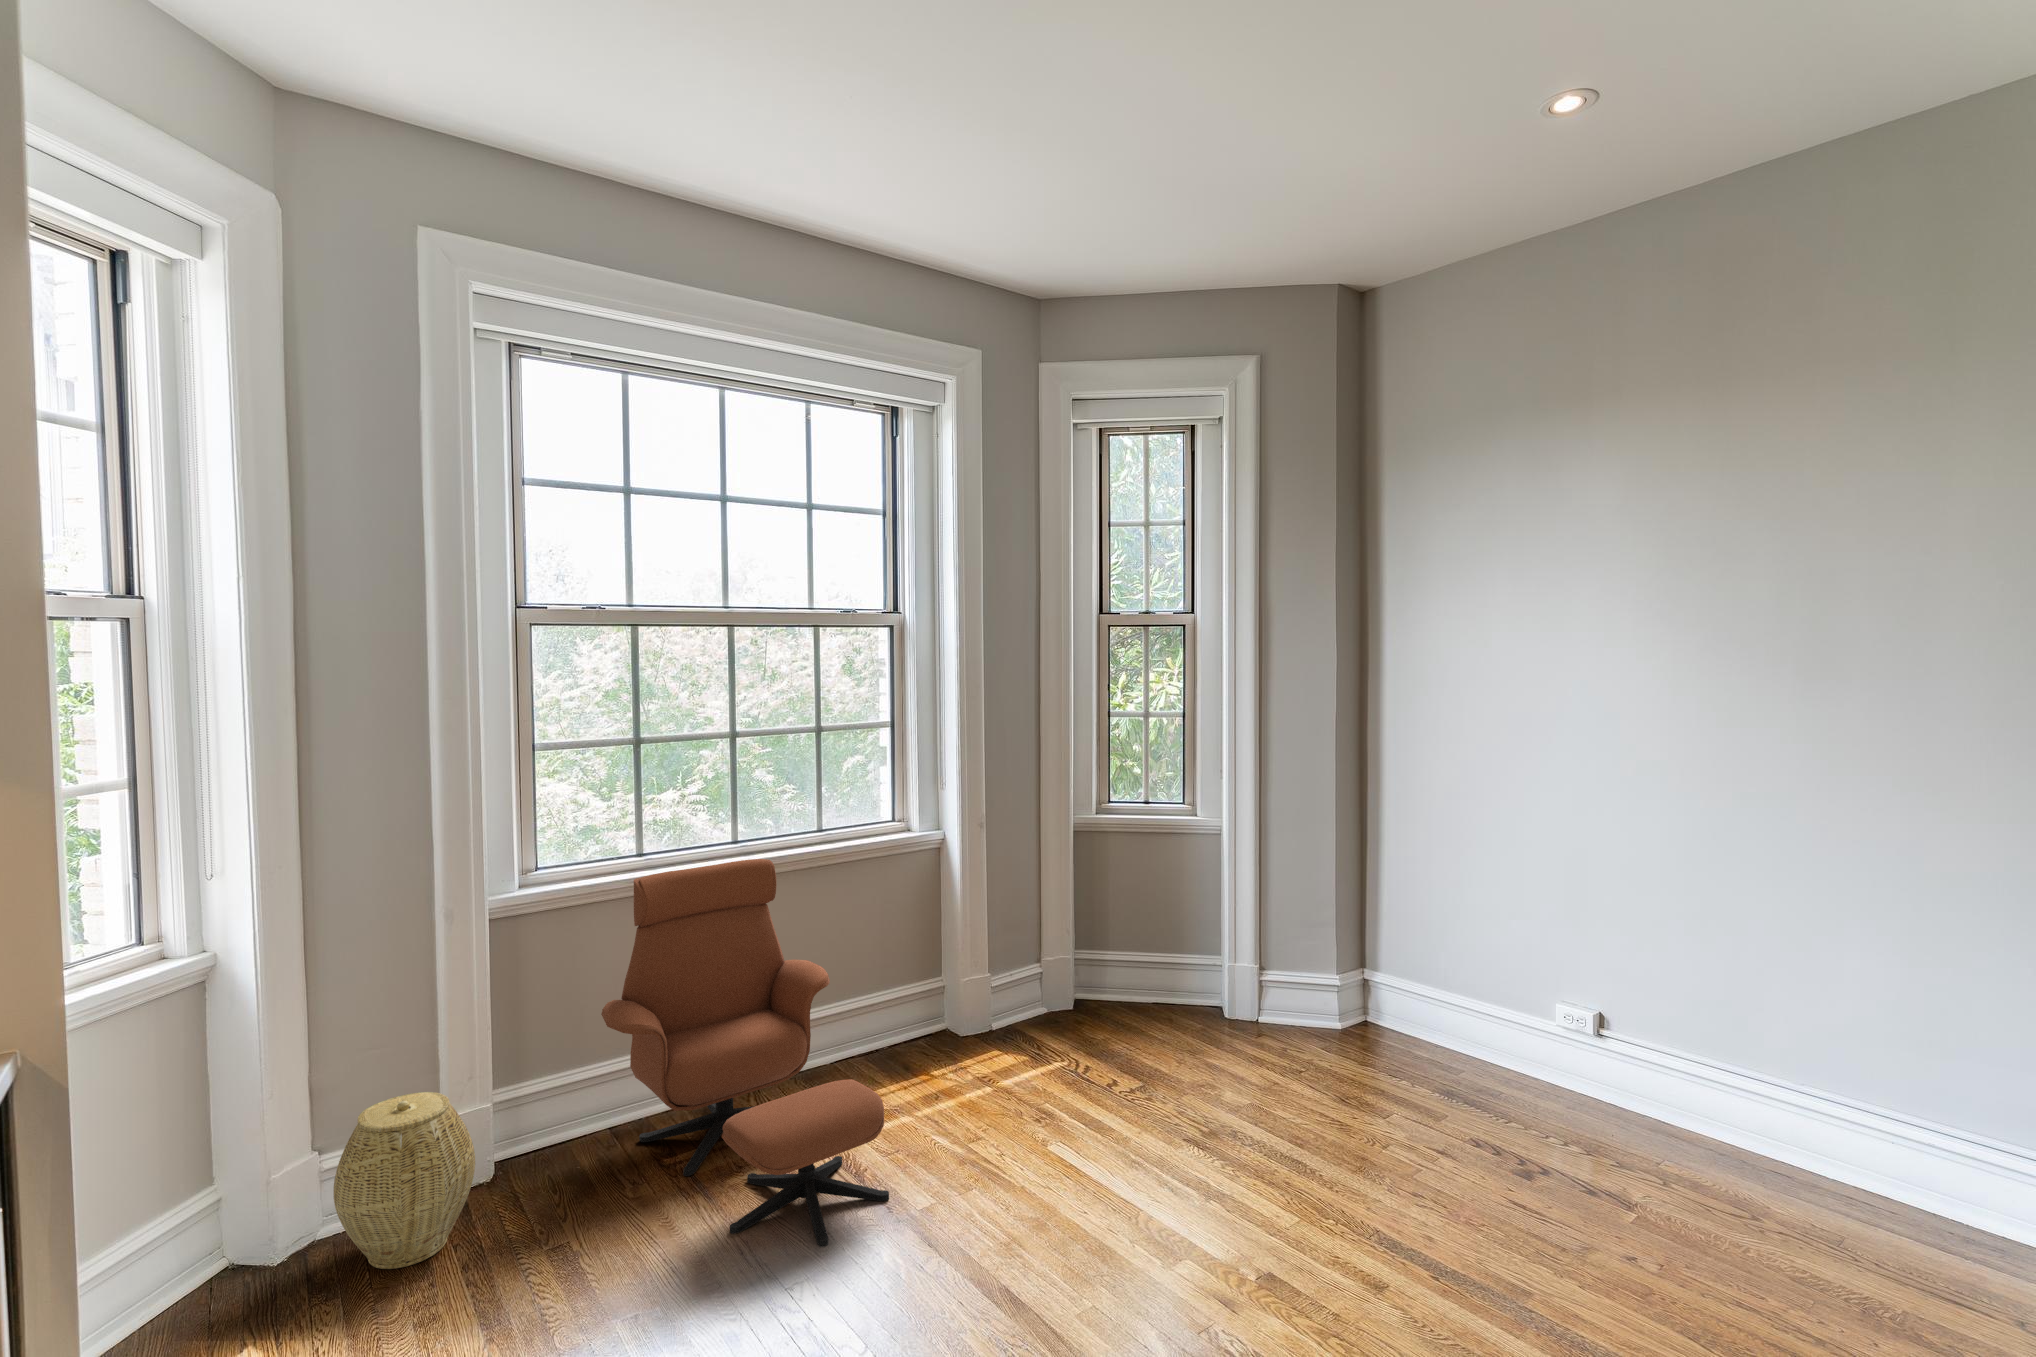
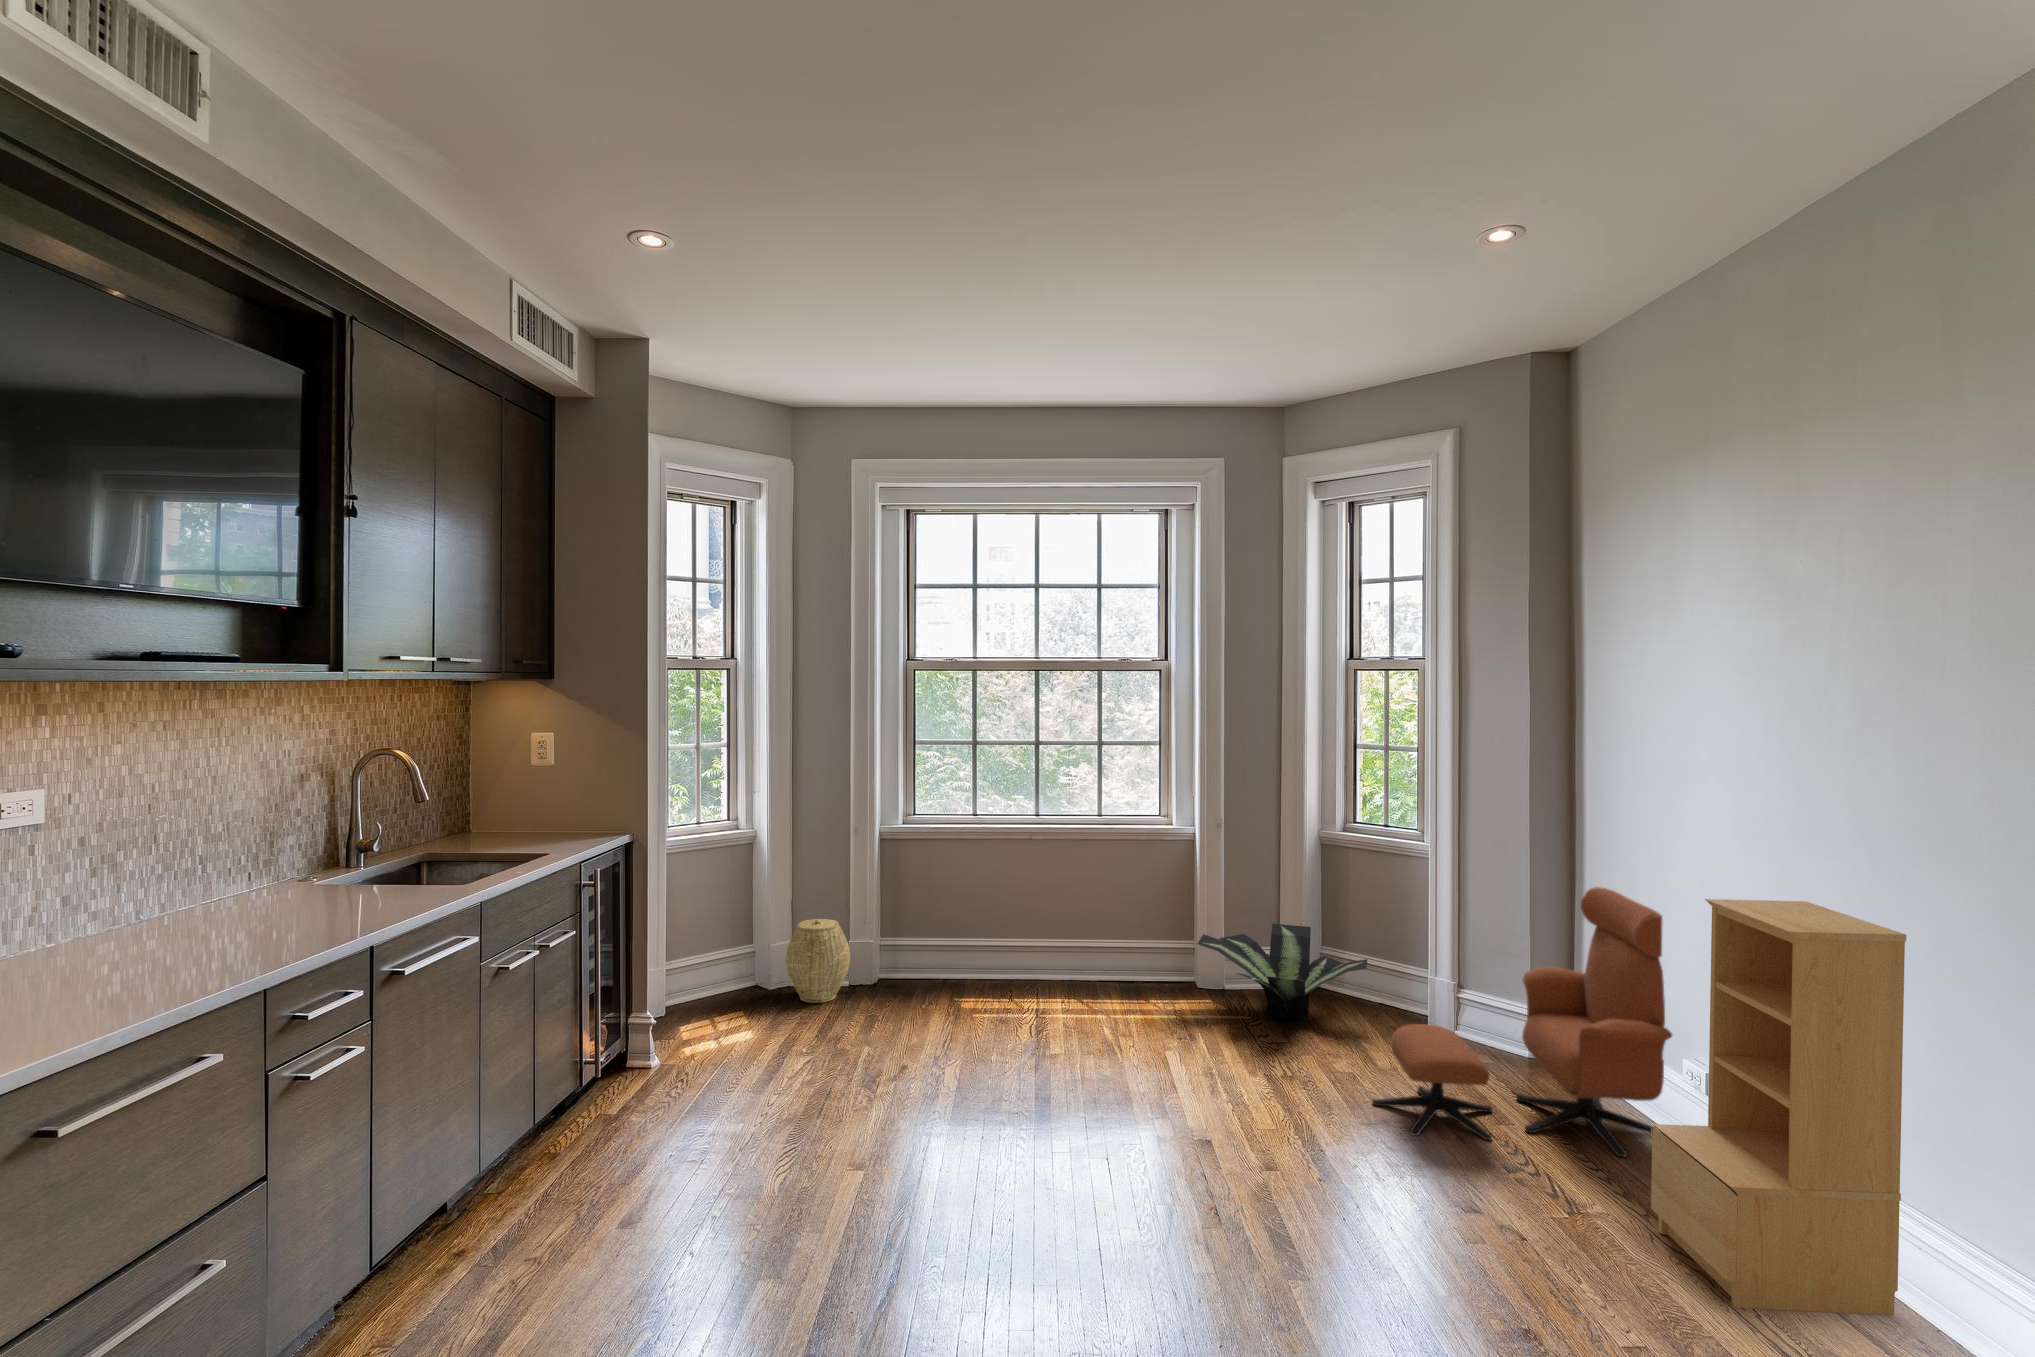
bookshelf: none [1716,830,1944,1266] -> present [1651,899,1906,1315]
lounge chair: present [601,859,889,1247] -> present [1372,887,1672,1157]
potted plant: none [990,933,1191,1060] -> present [1197,924,1367,1021]

